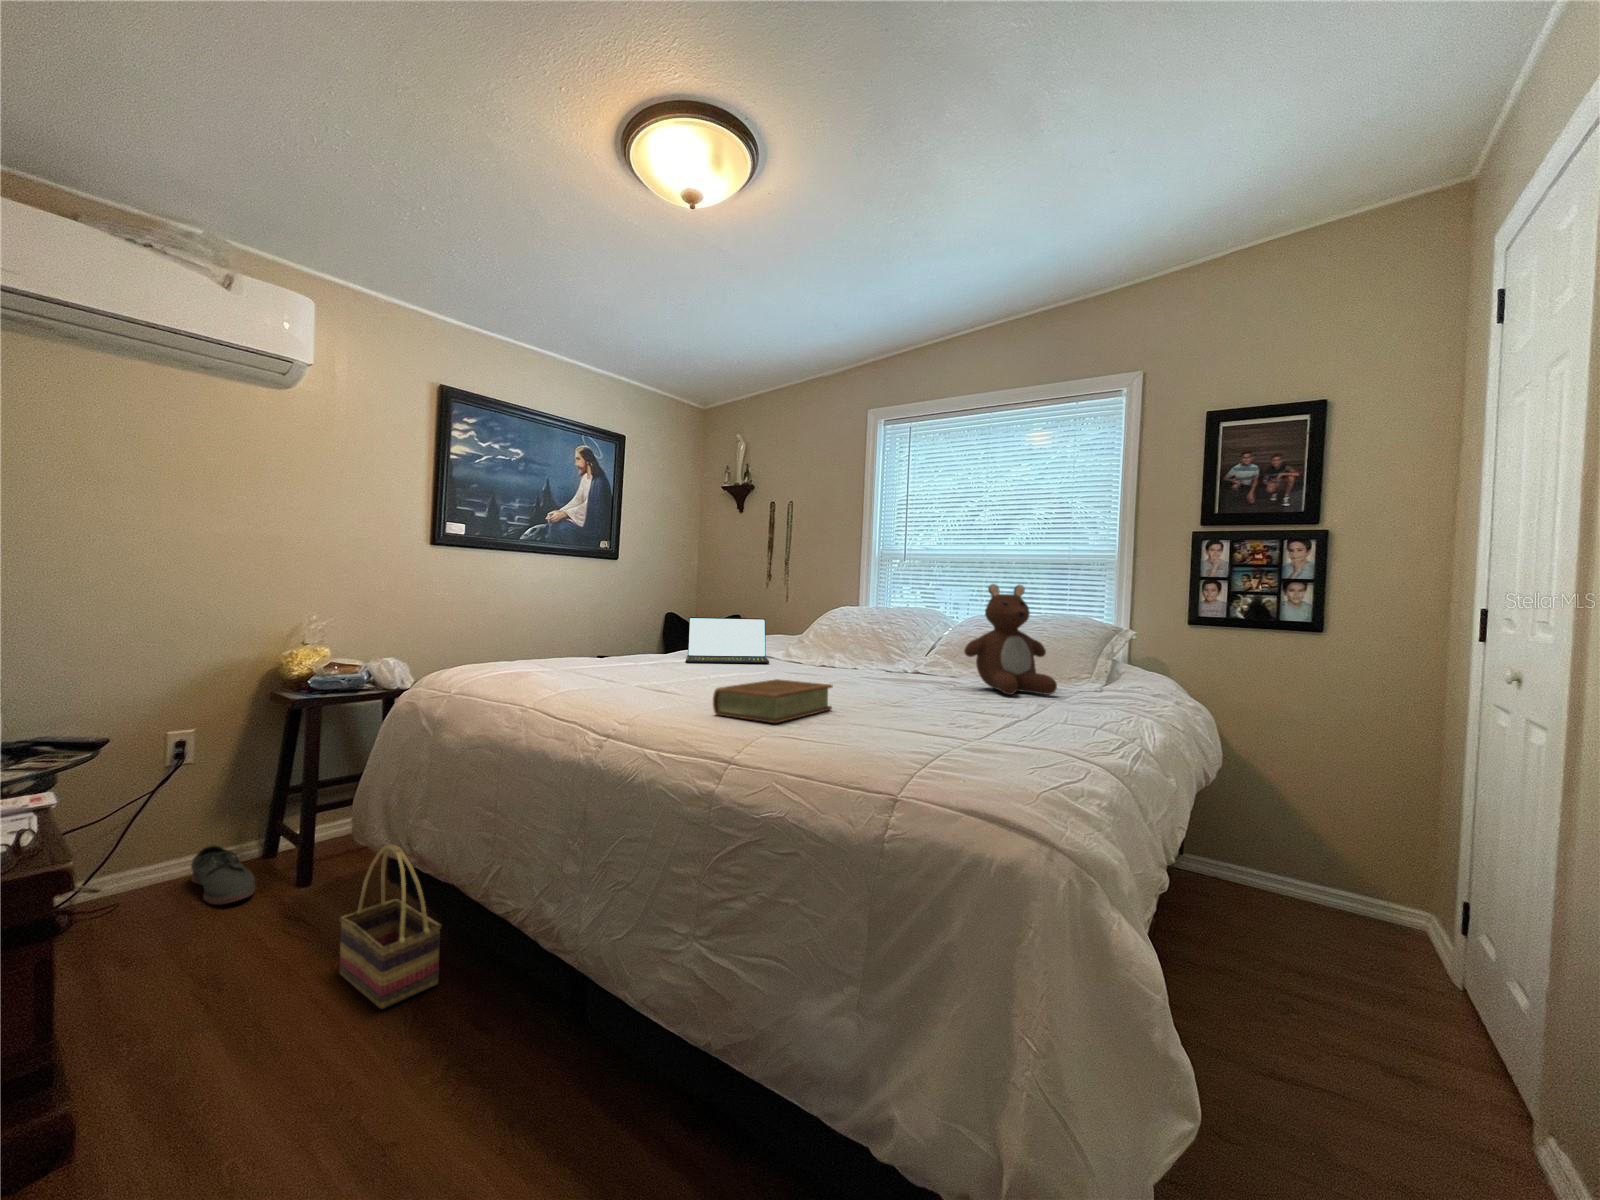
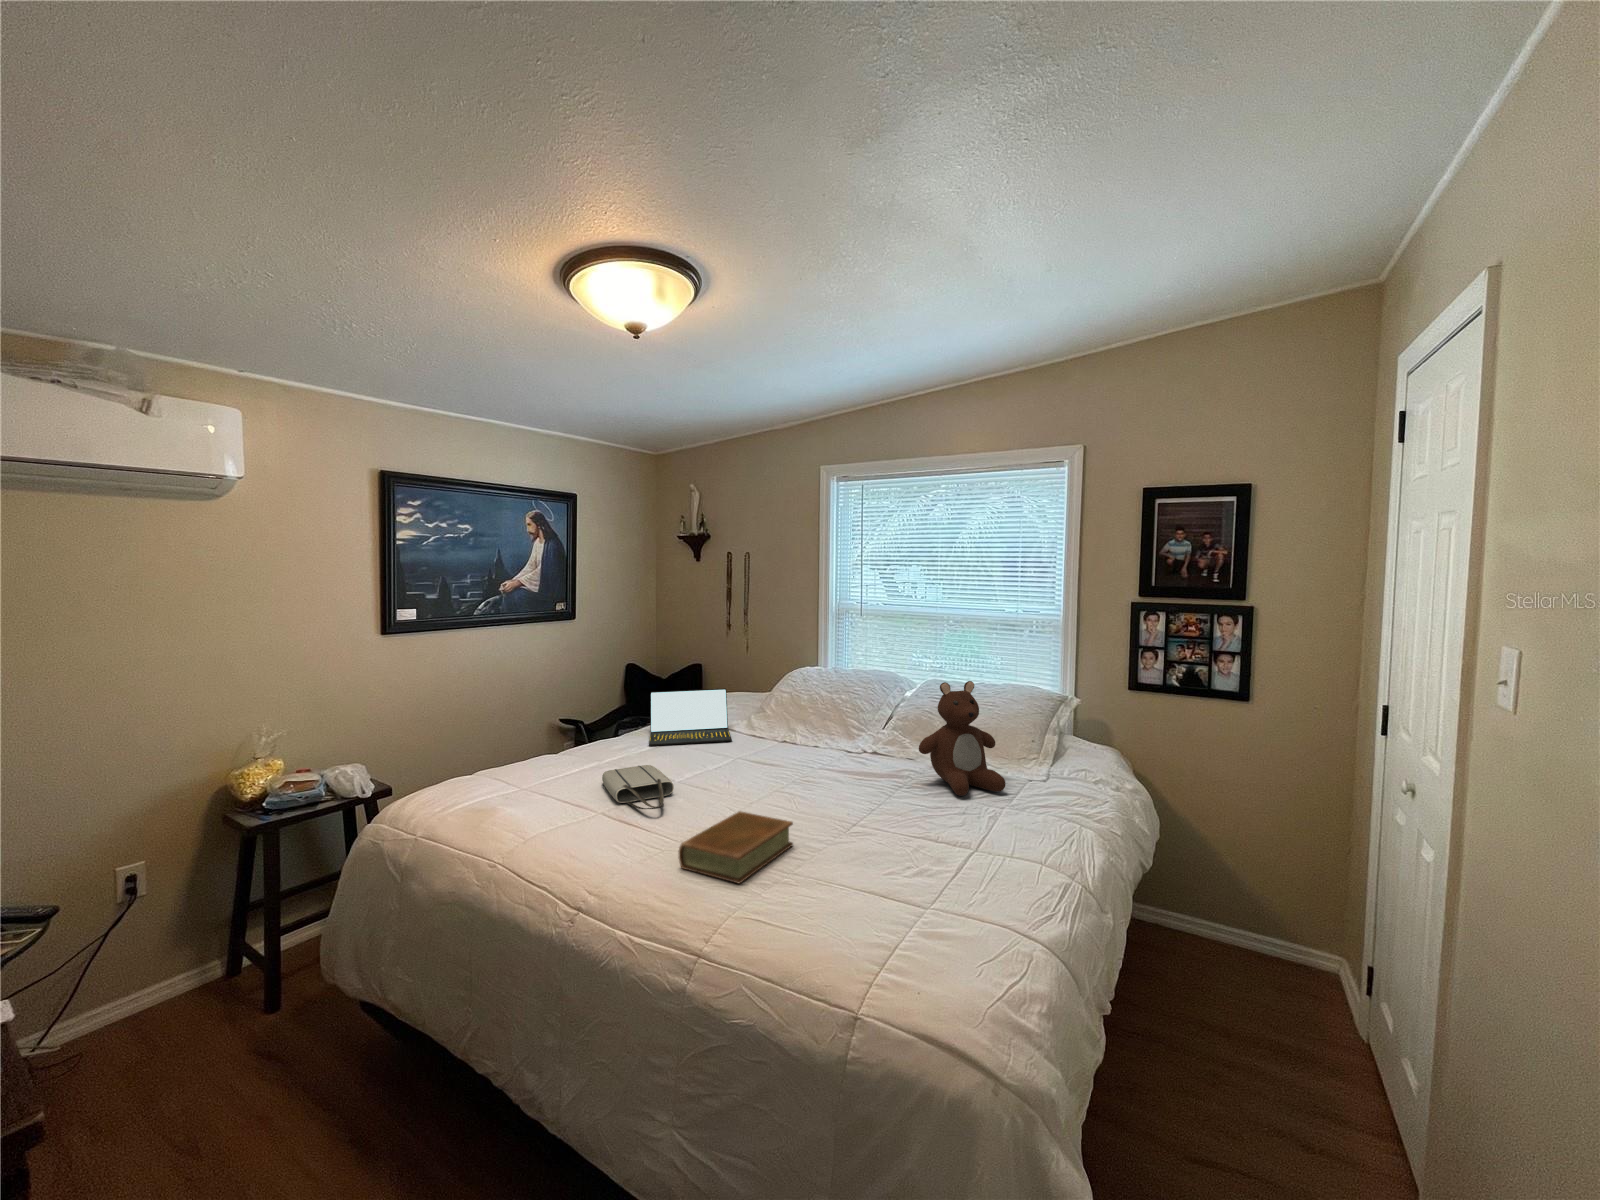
tote bag: none [638,663,709,686] -> present [602,765,674,809]
shoe: present [191,845,255,904] -> none [152,973,222,1043]
basket: present [339,845,442,1009] -> none [316,993,422,1162]

